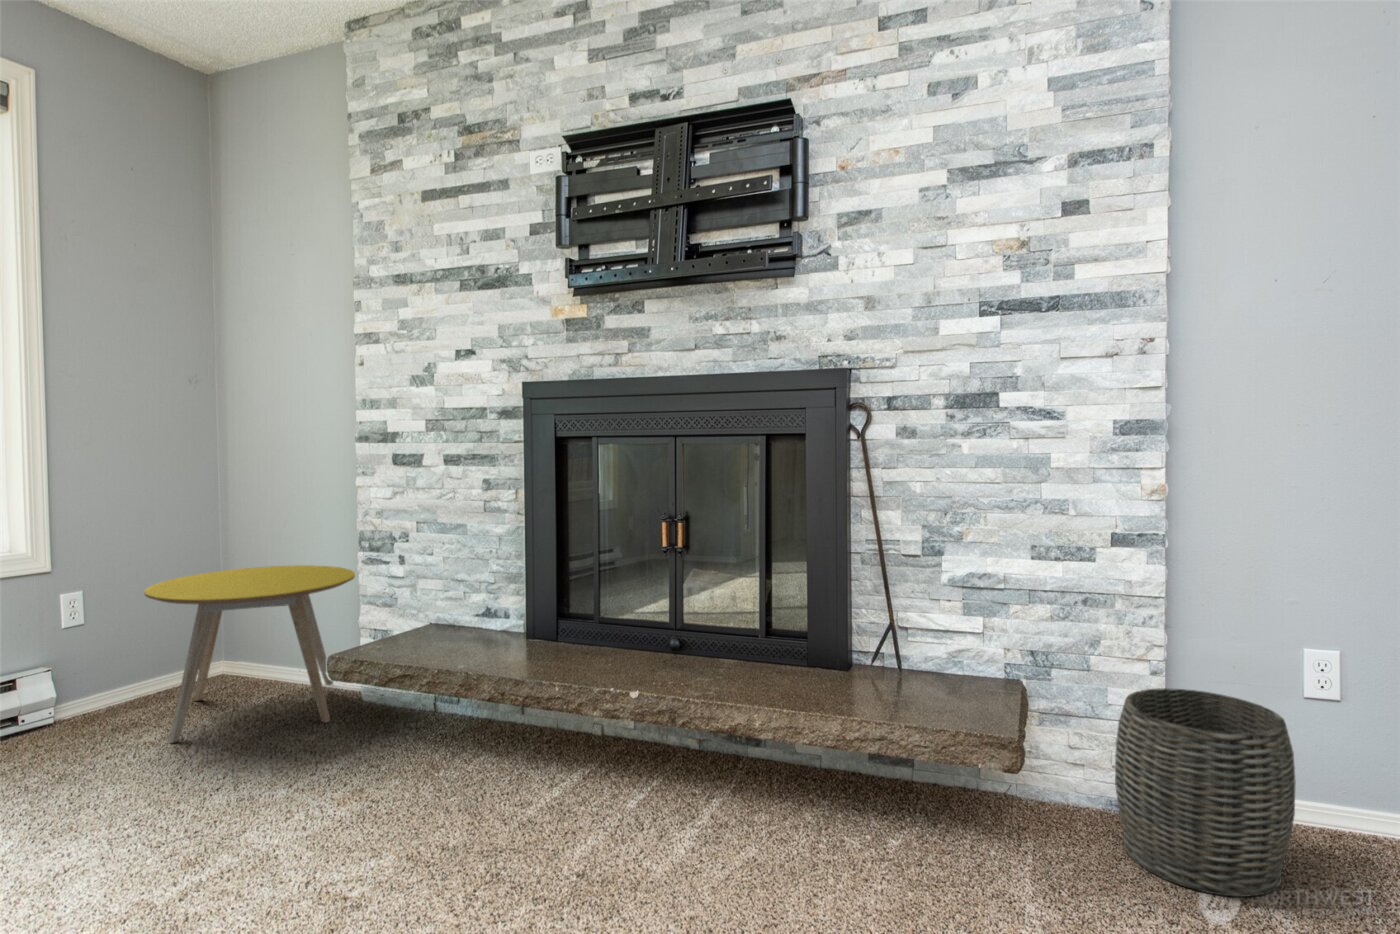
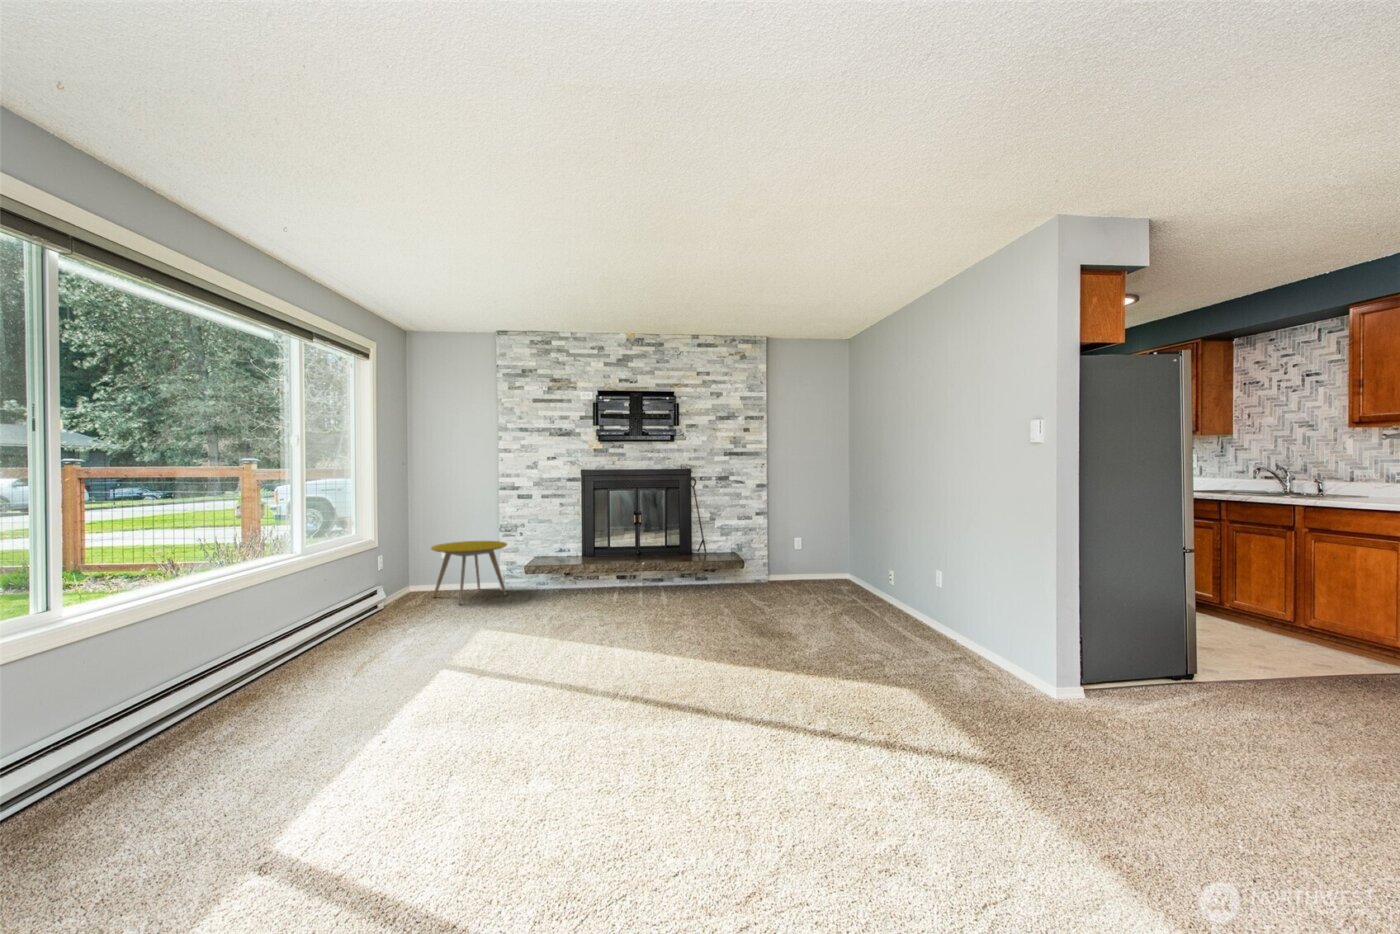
woven basket: present [1115,688,1296,897] -> none [760,549,796,590]

